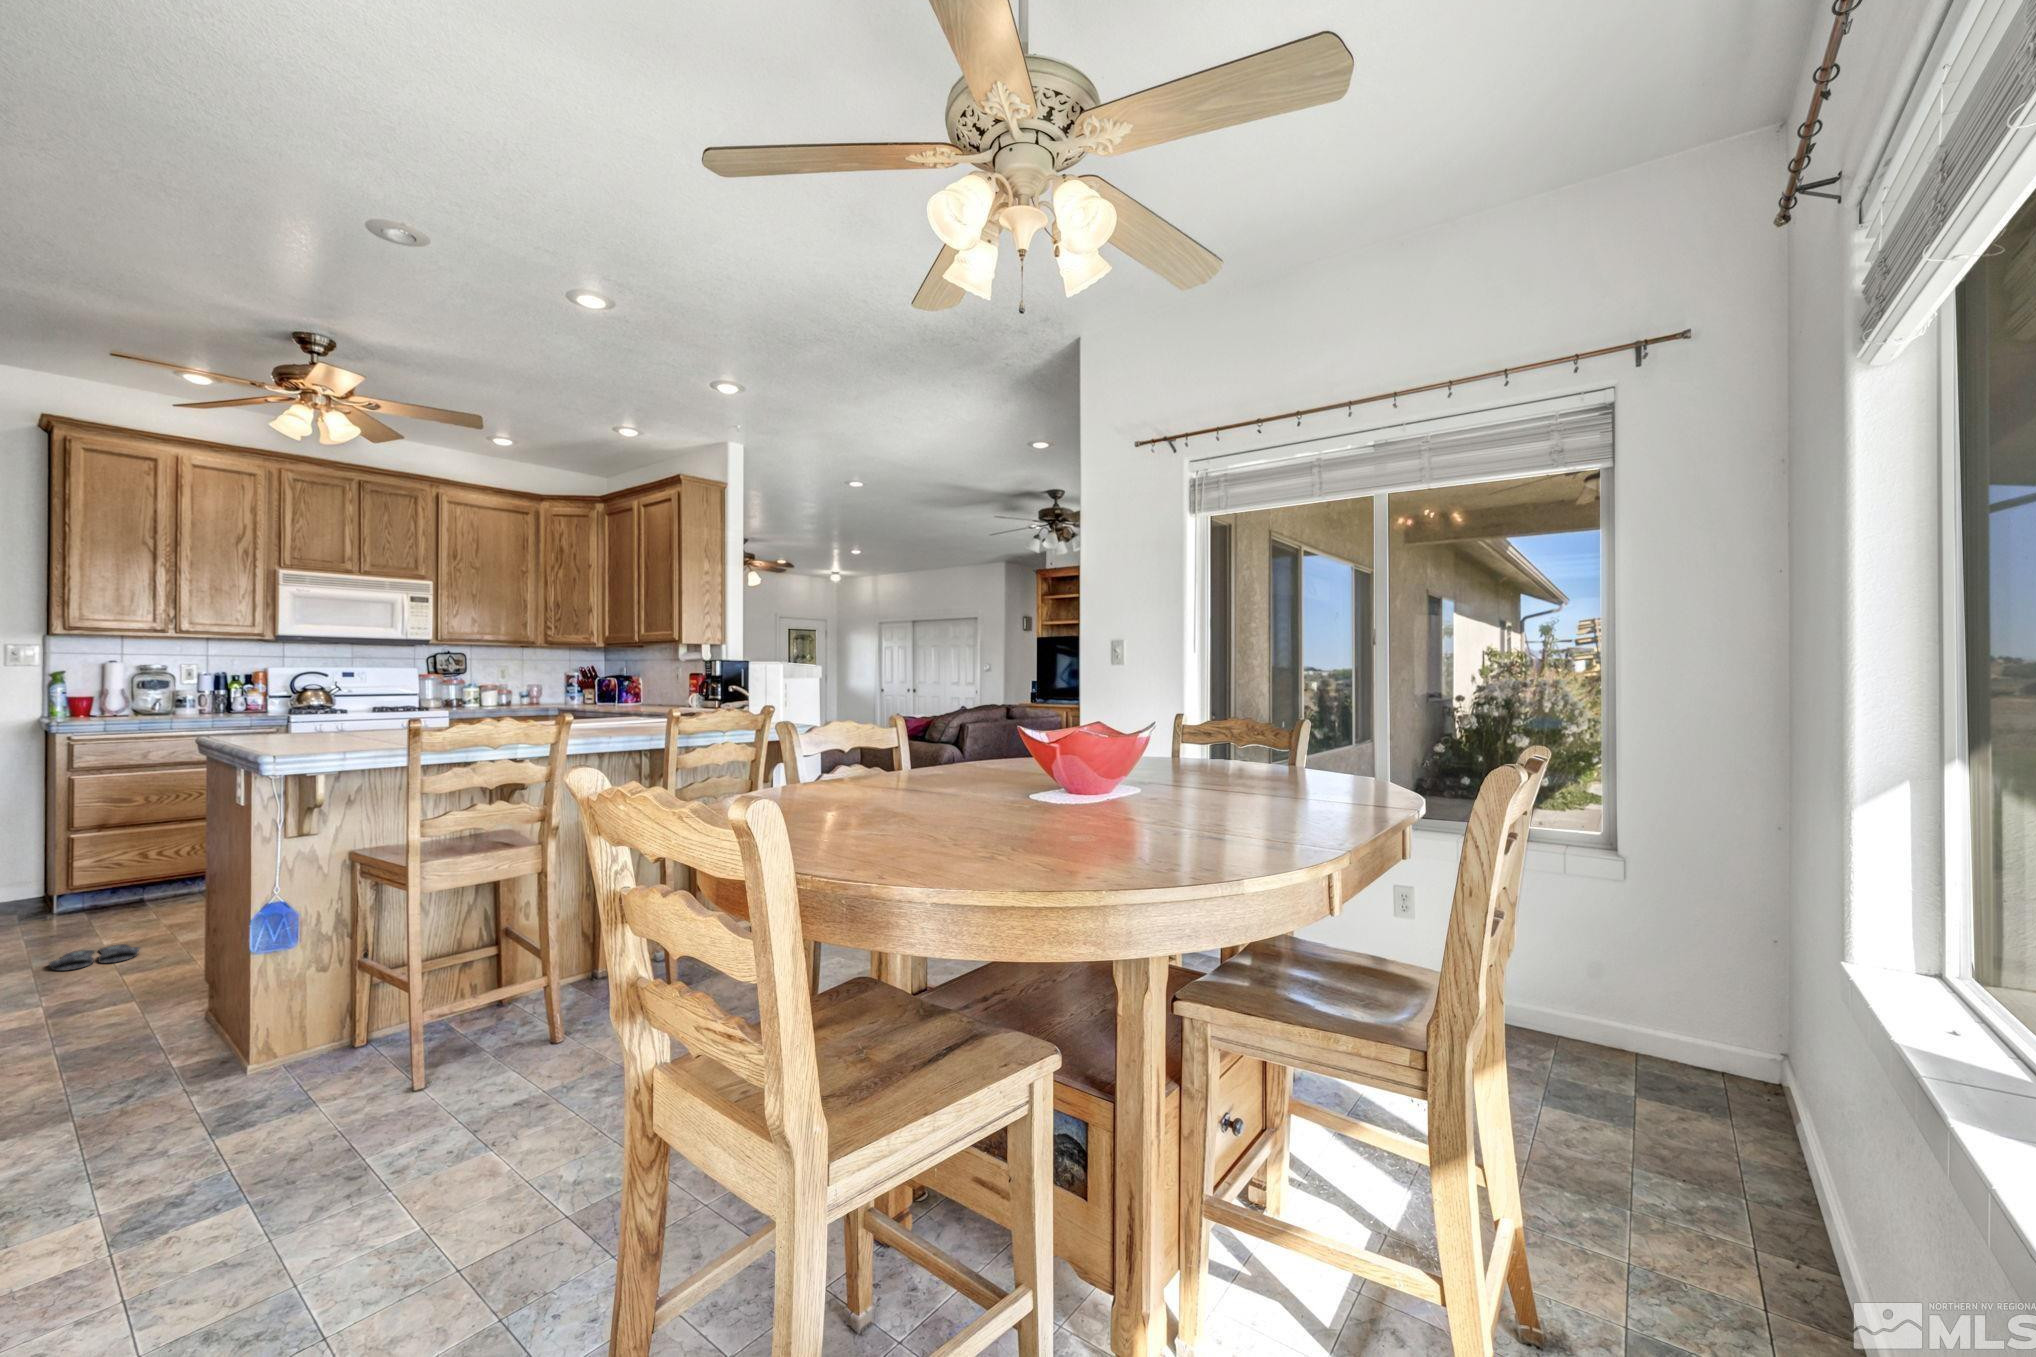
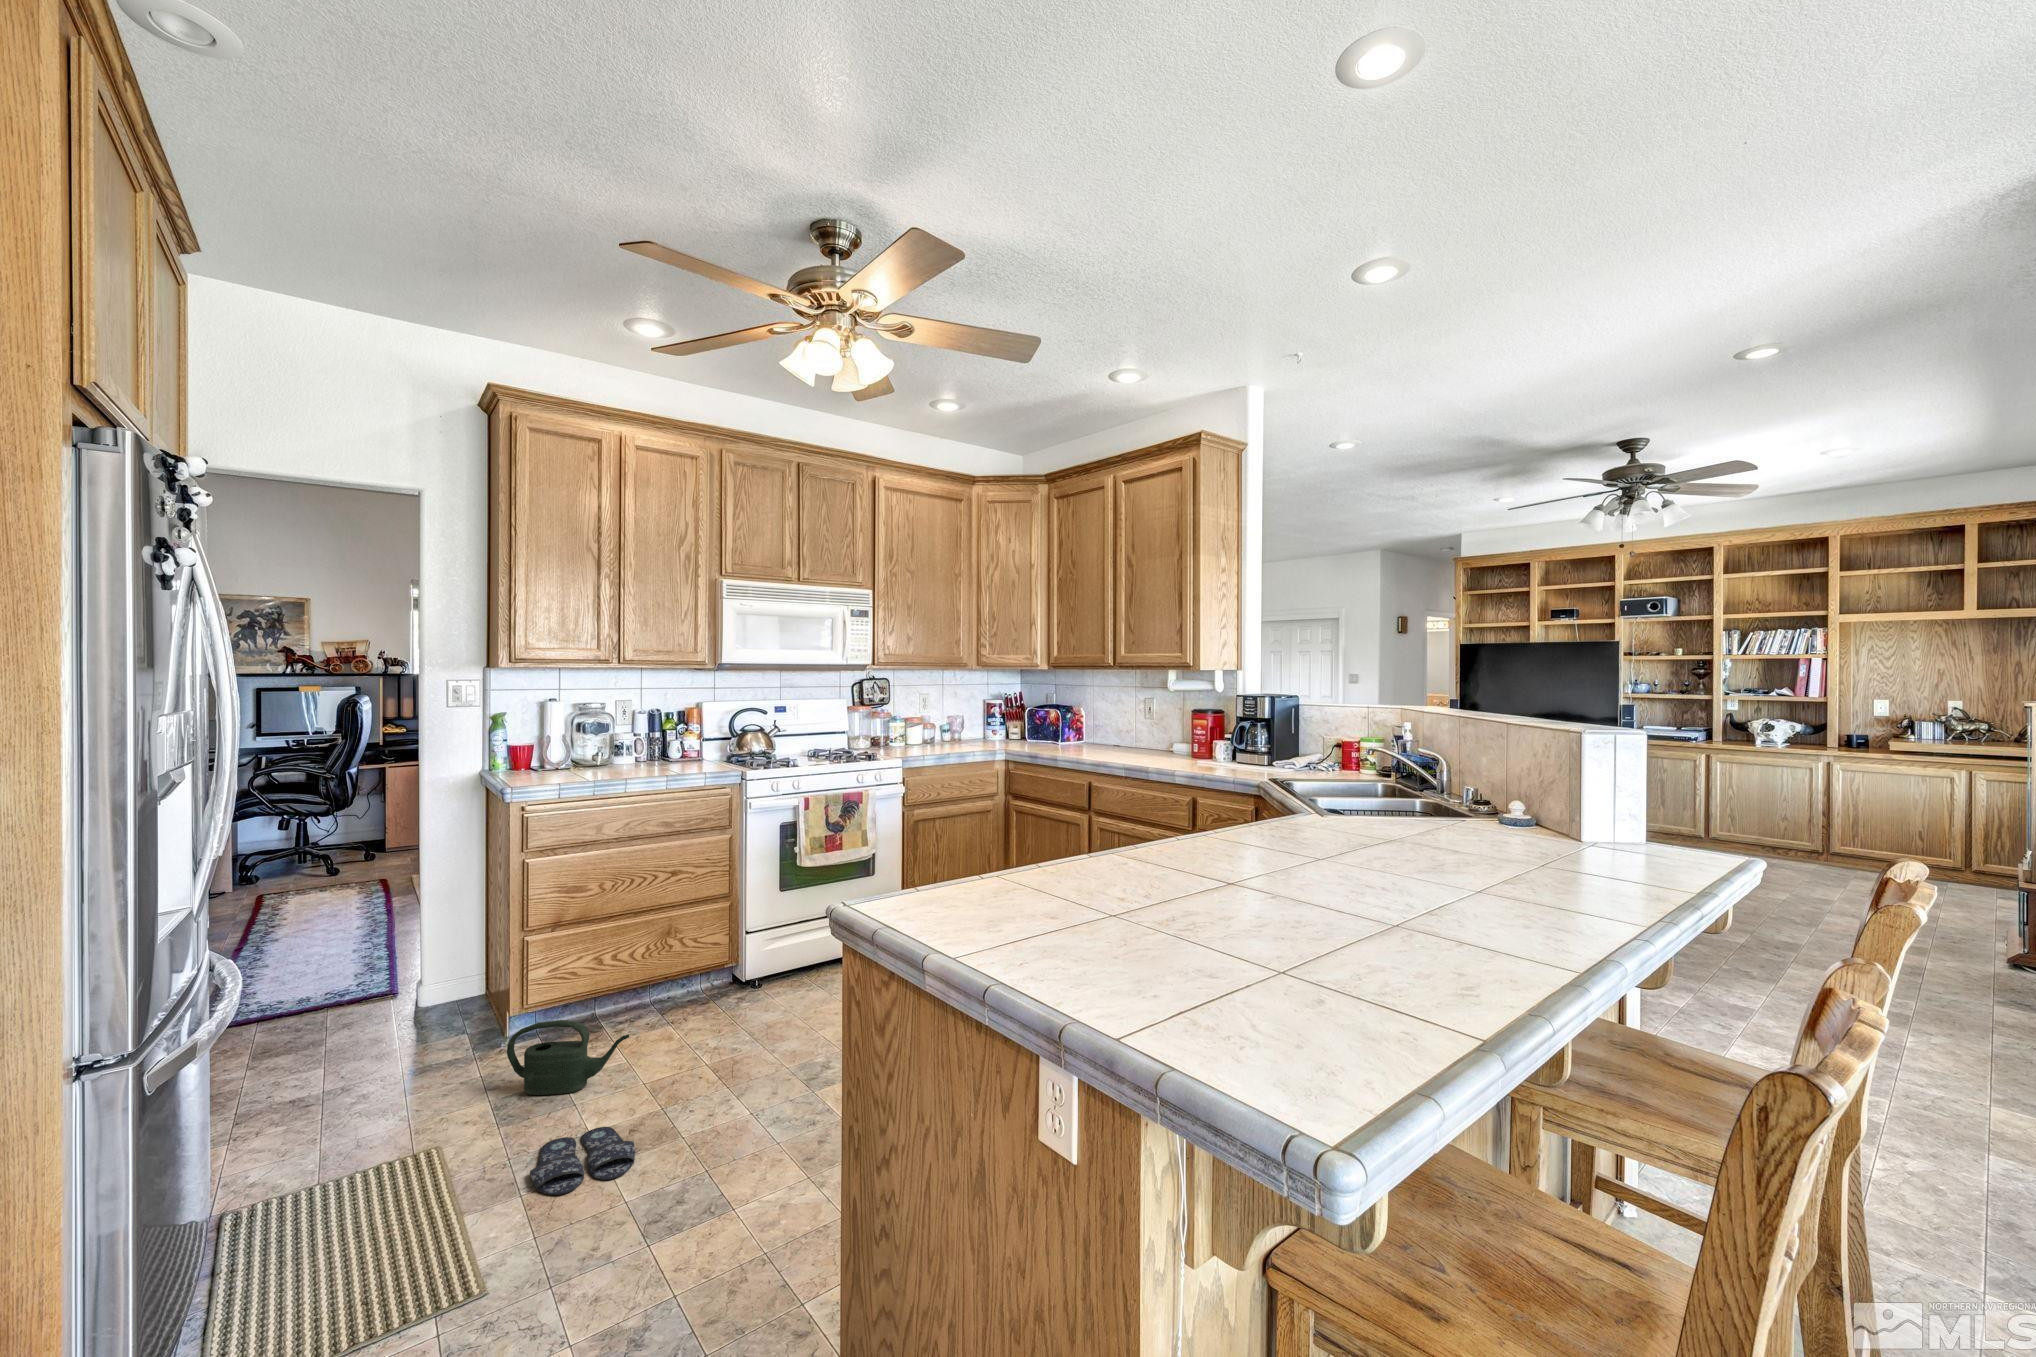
watering can: none [45,884,154,936] -> present [507,1020,629,1095]

